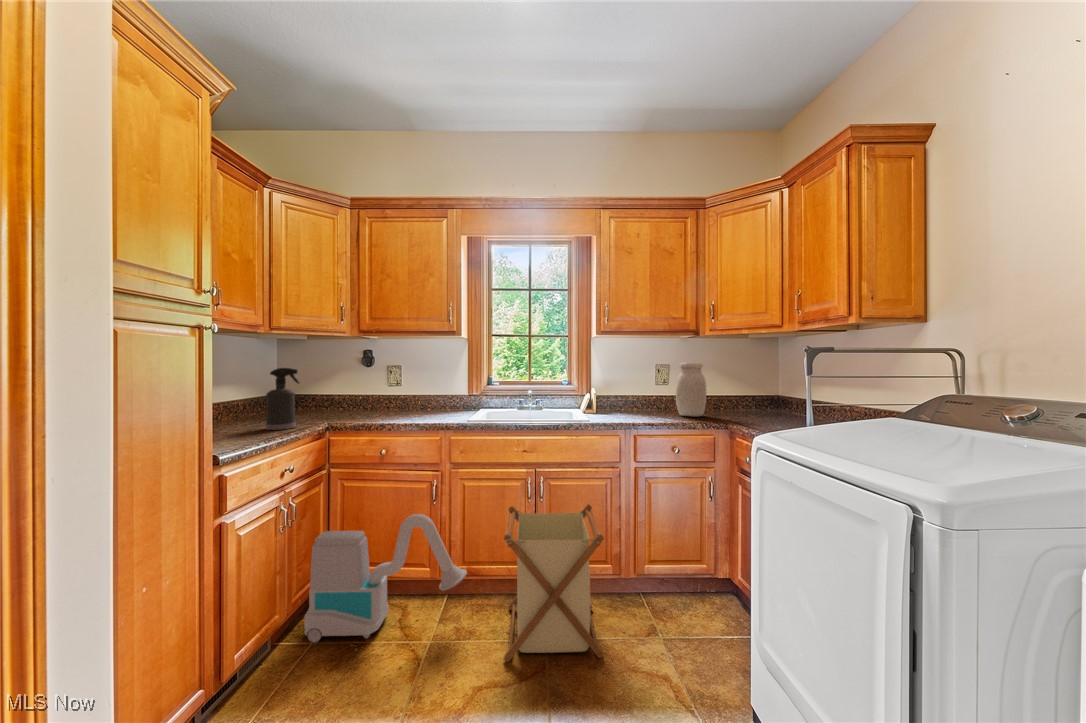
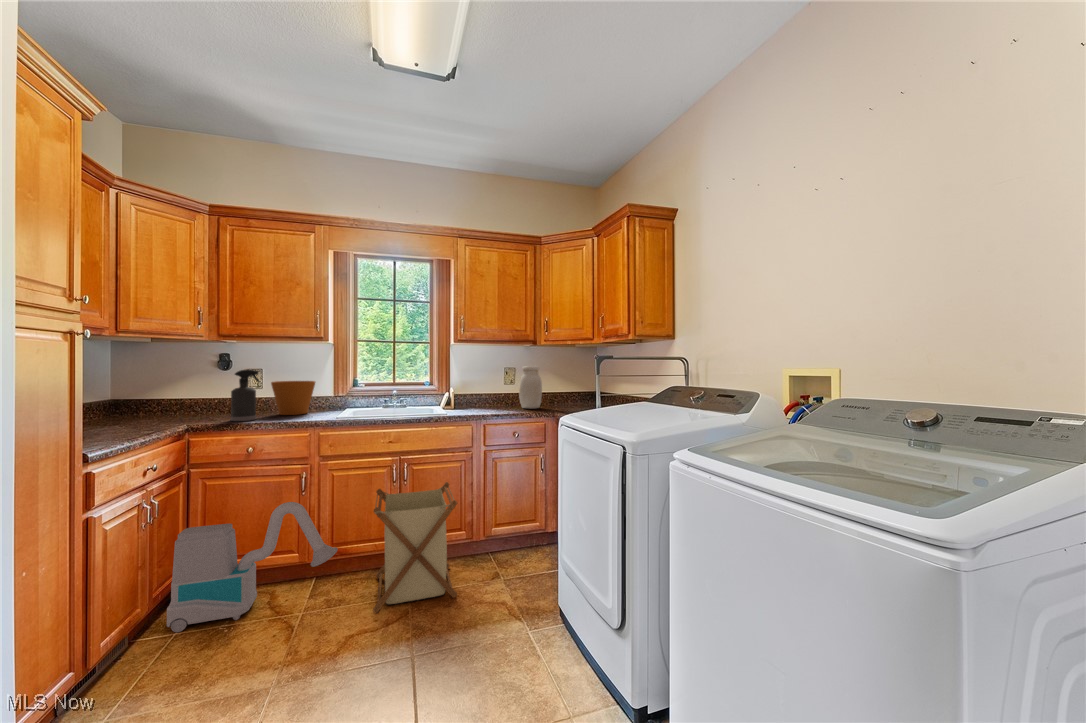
spray bottle: present [266,368,300,430] -> present [231,369,260,421]
flower pot: none [407,378,449,415] -> present [271,381,315,415]

